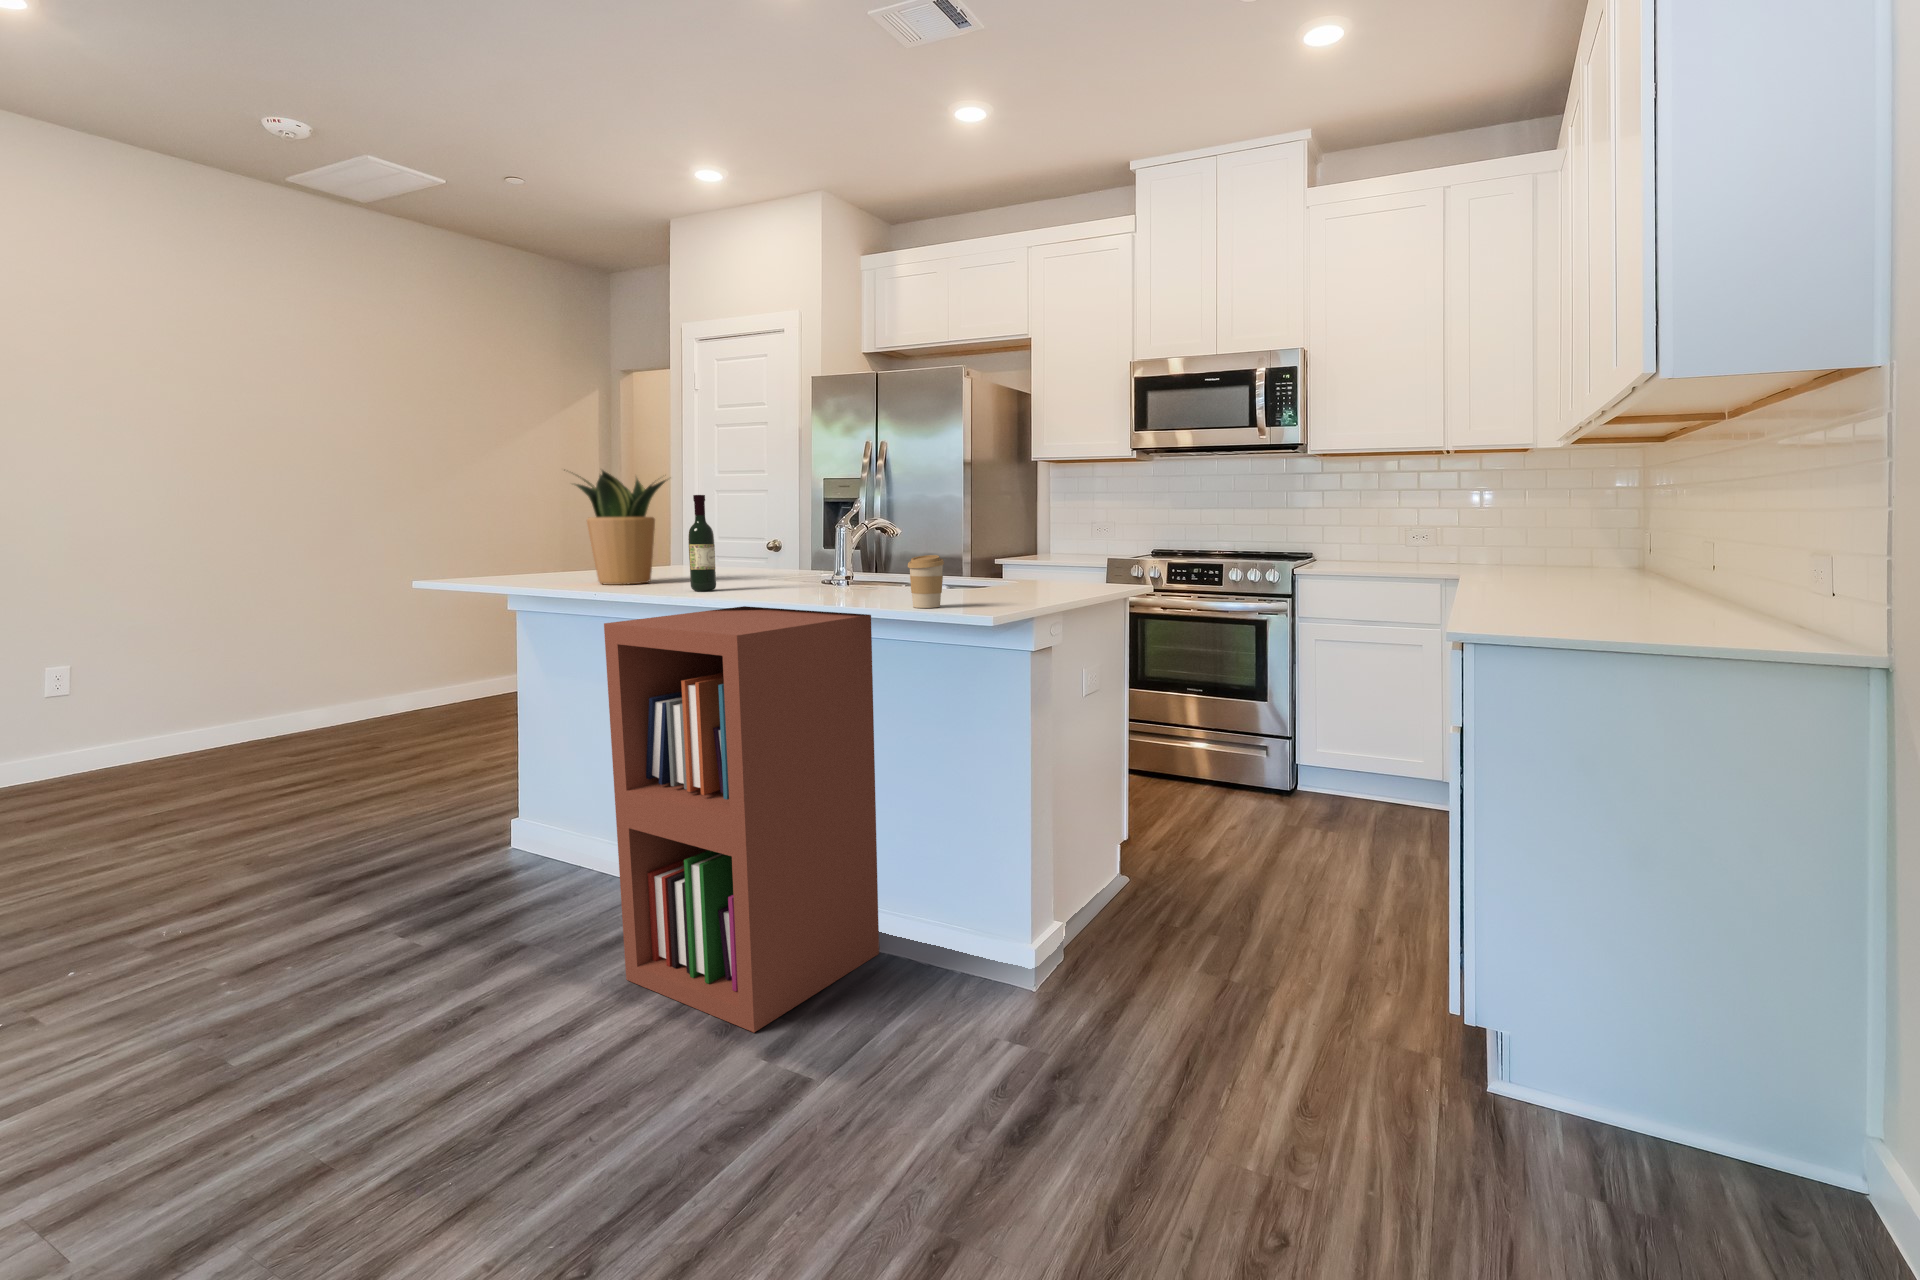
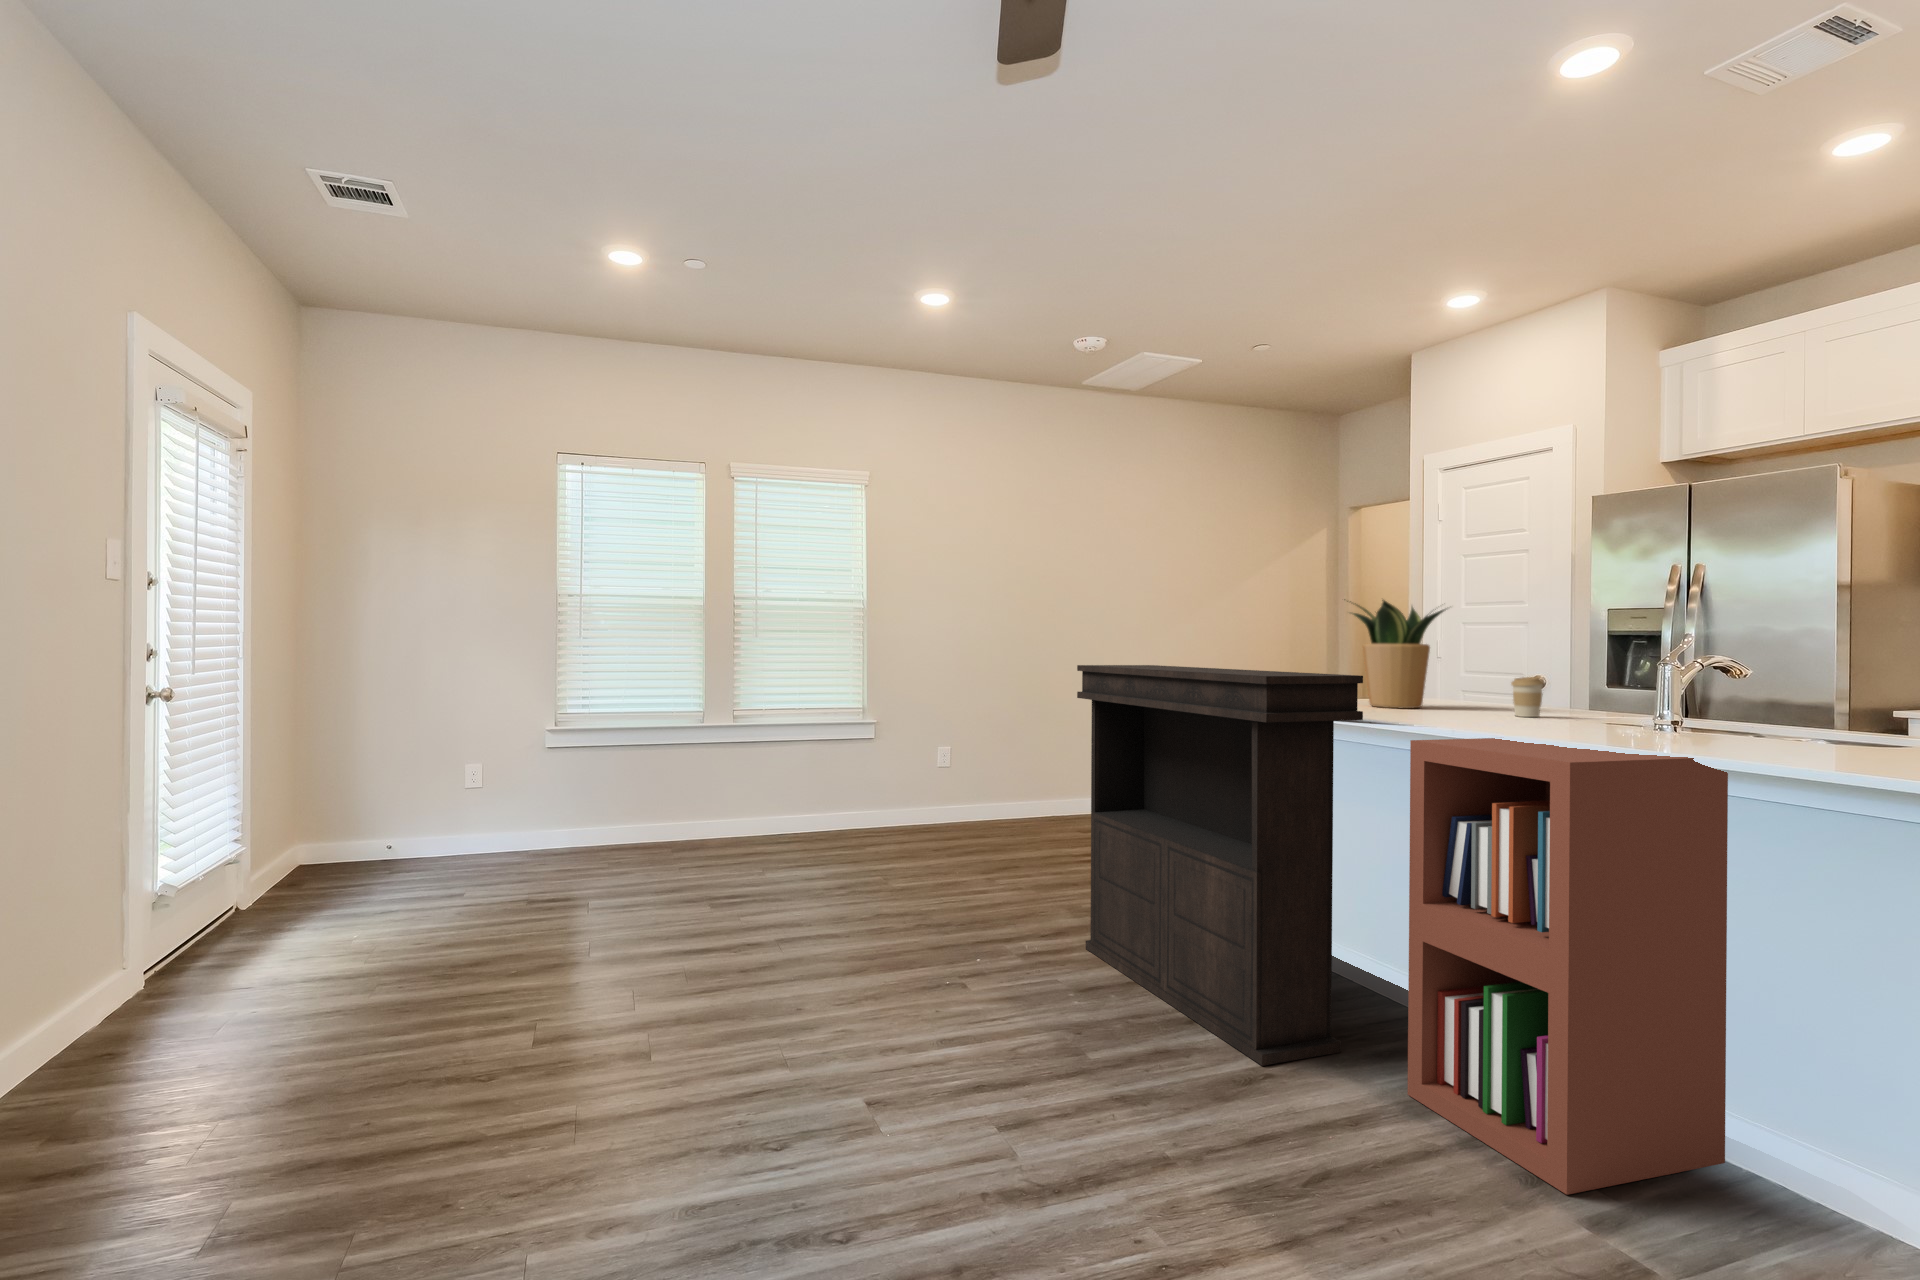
wine bottle: present [688,495,716,591] -> none [1475,623,1504,719]
console table: none [200,550,565,999] -> present [1077,665,1363,1066]
coffee cup: present [908,555,944,608] -> present [1511,677,1544,717]

